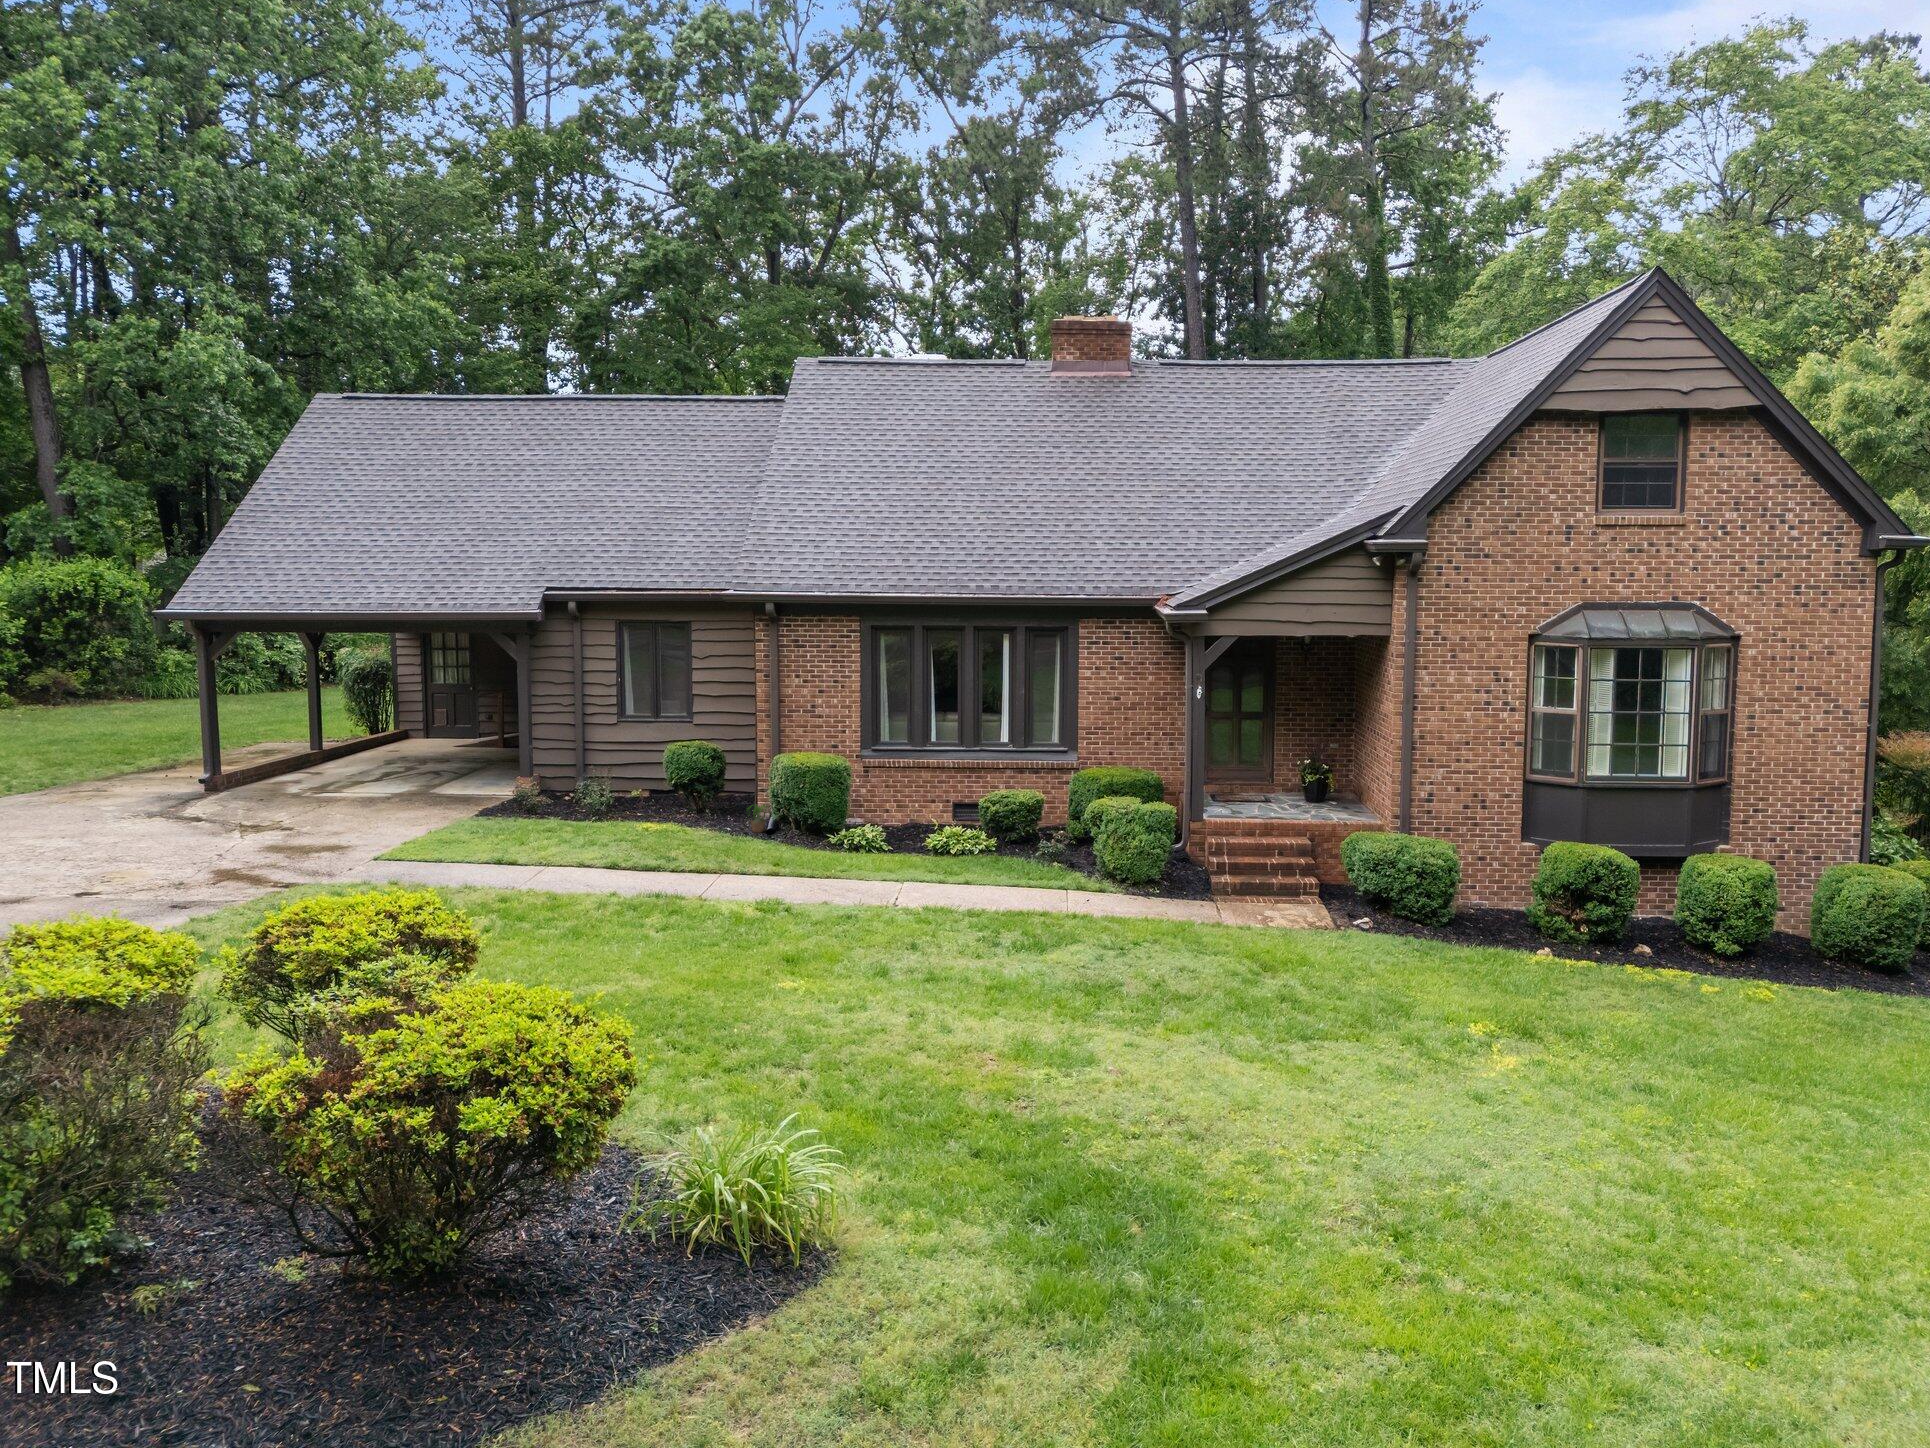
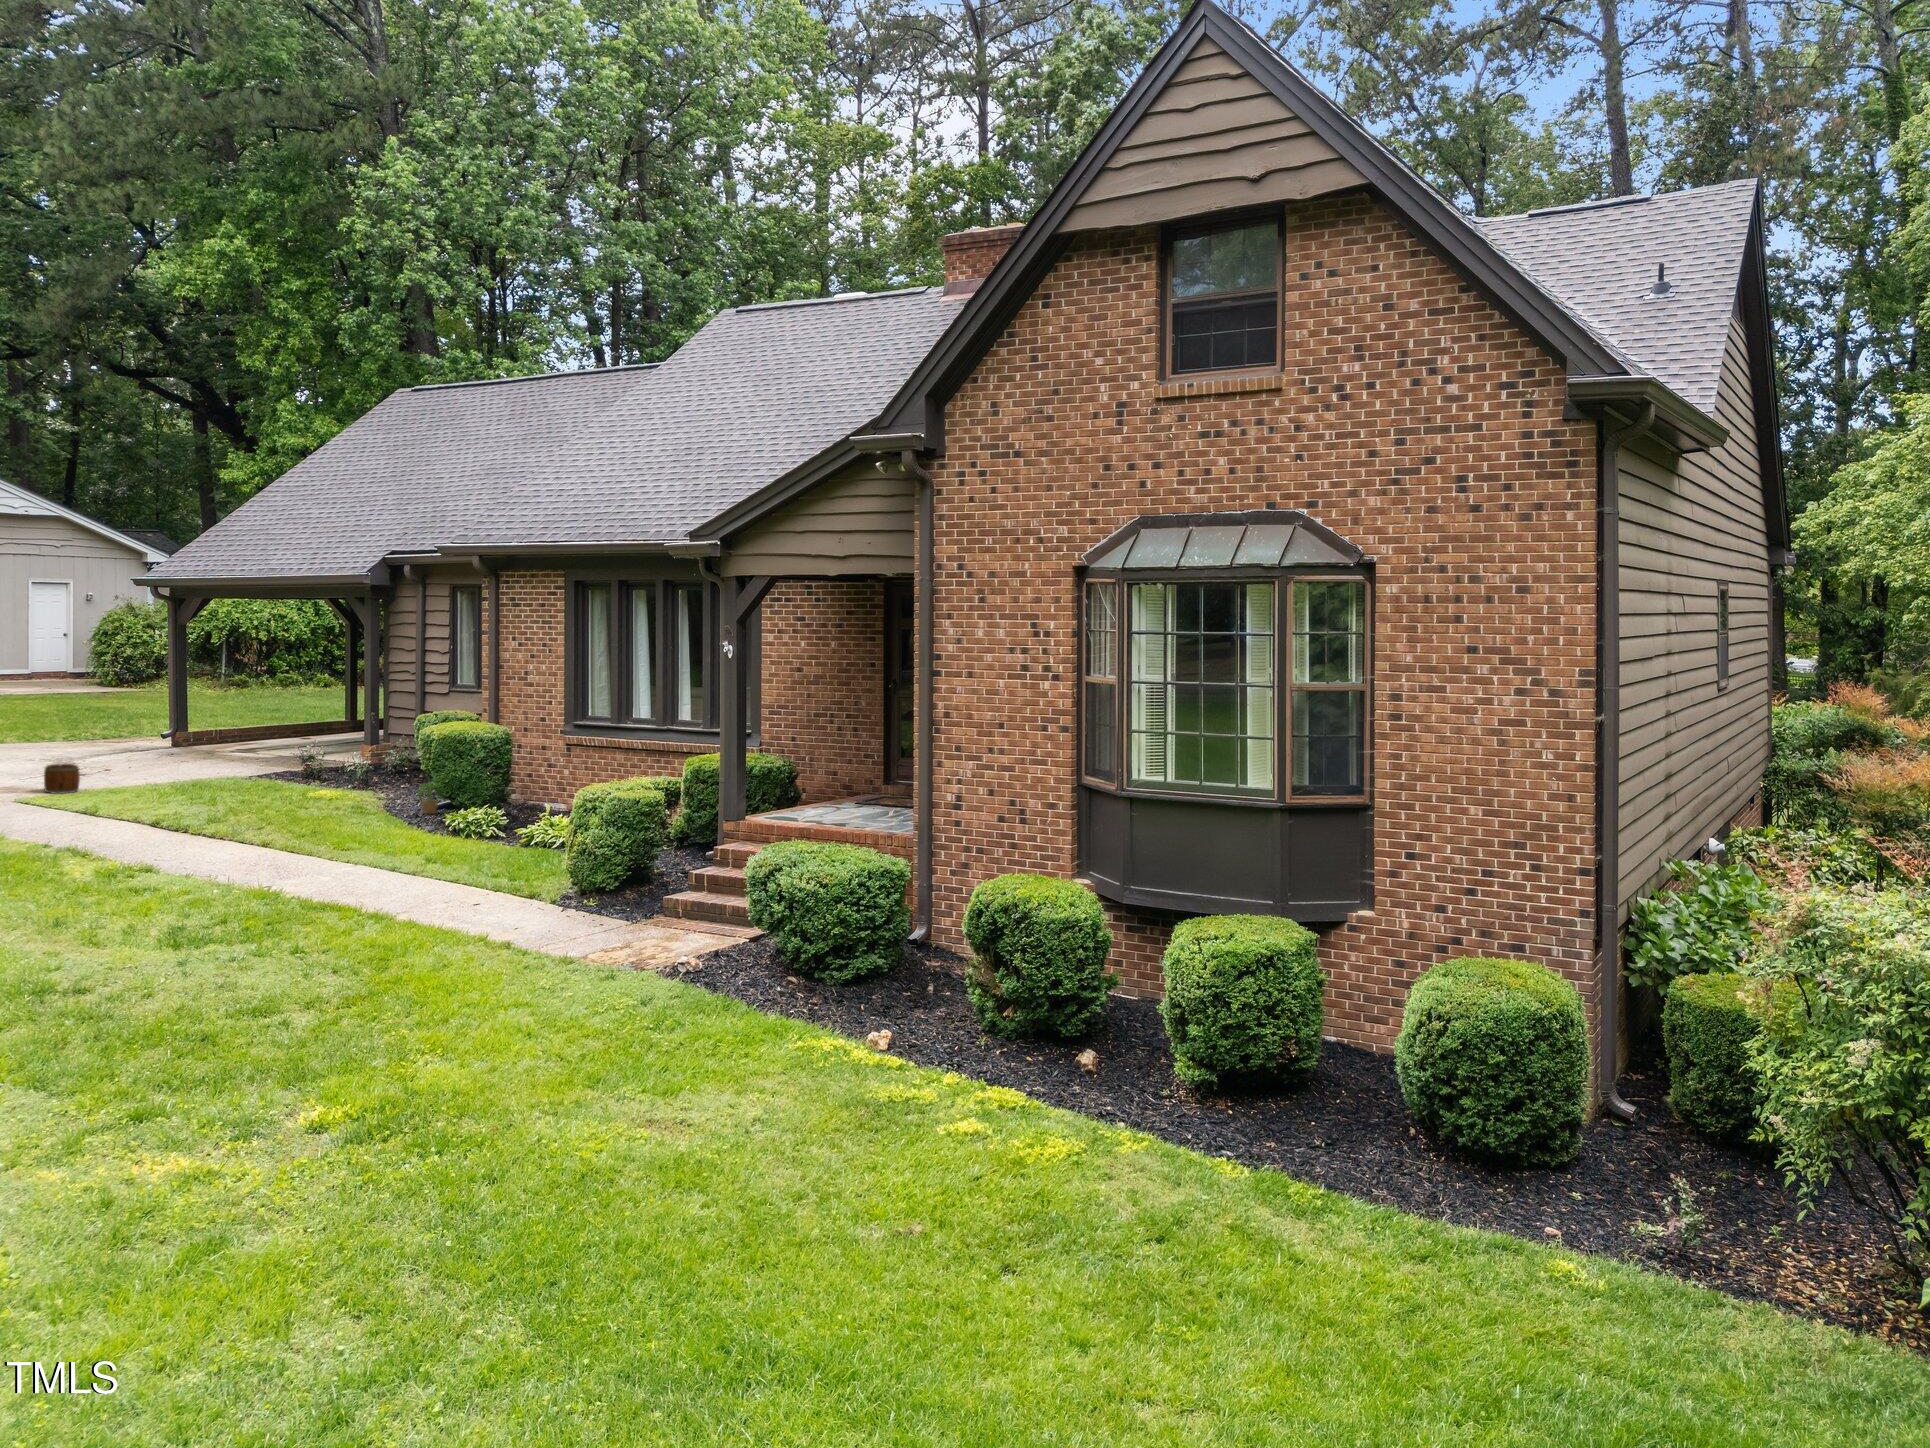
bucket: none [329,814,365,846] -> present [44,764,80,794]

